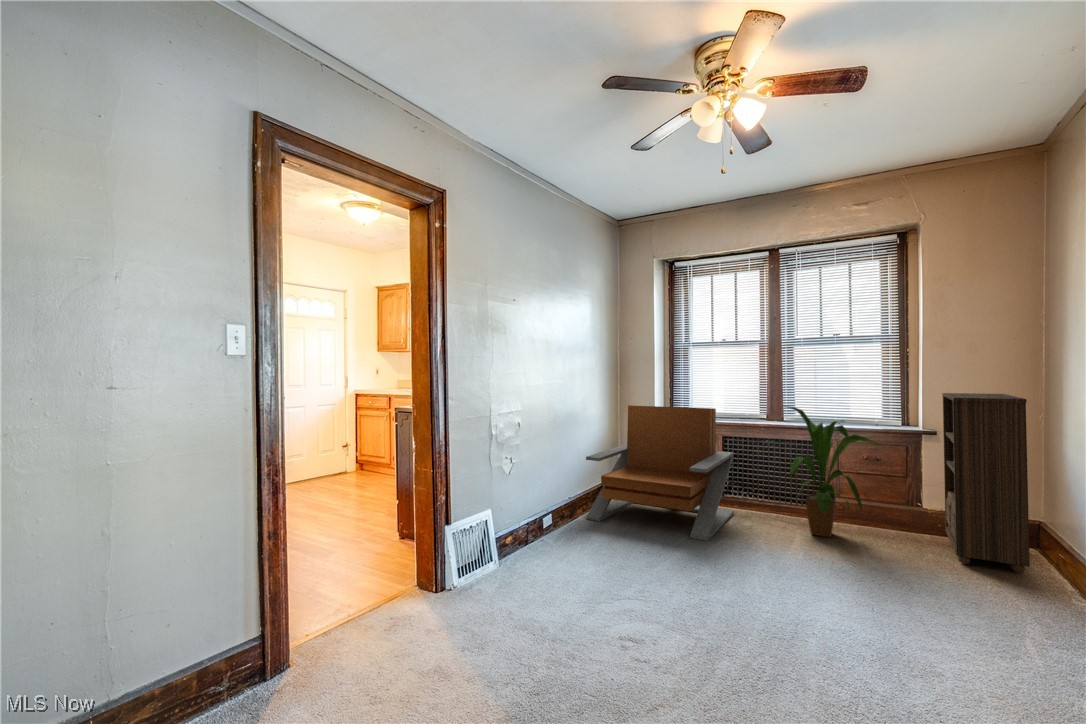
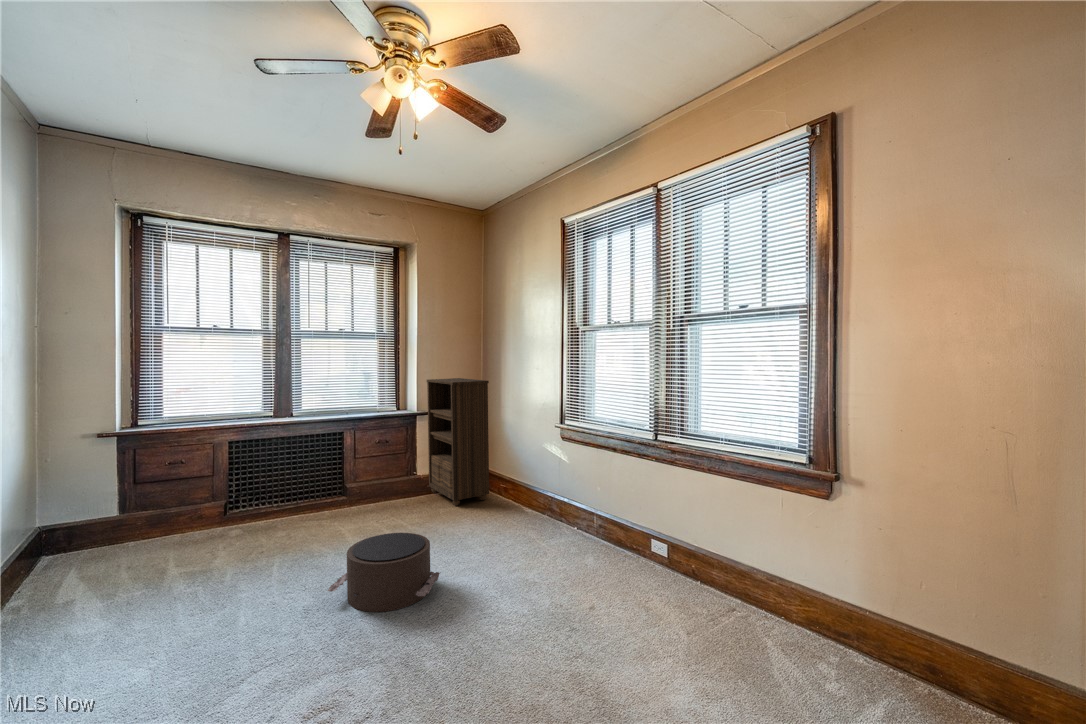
lounge chair: present [586,405,734,541] -> none [25,411,261,620]
house plant: present [784,406,881,537] -> none [318,400,398,522]
pouf: none [716,542,825,622] -> present [328,533,440,612]

